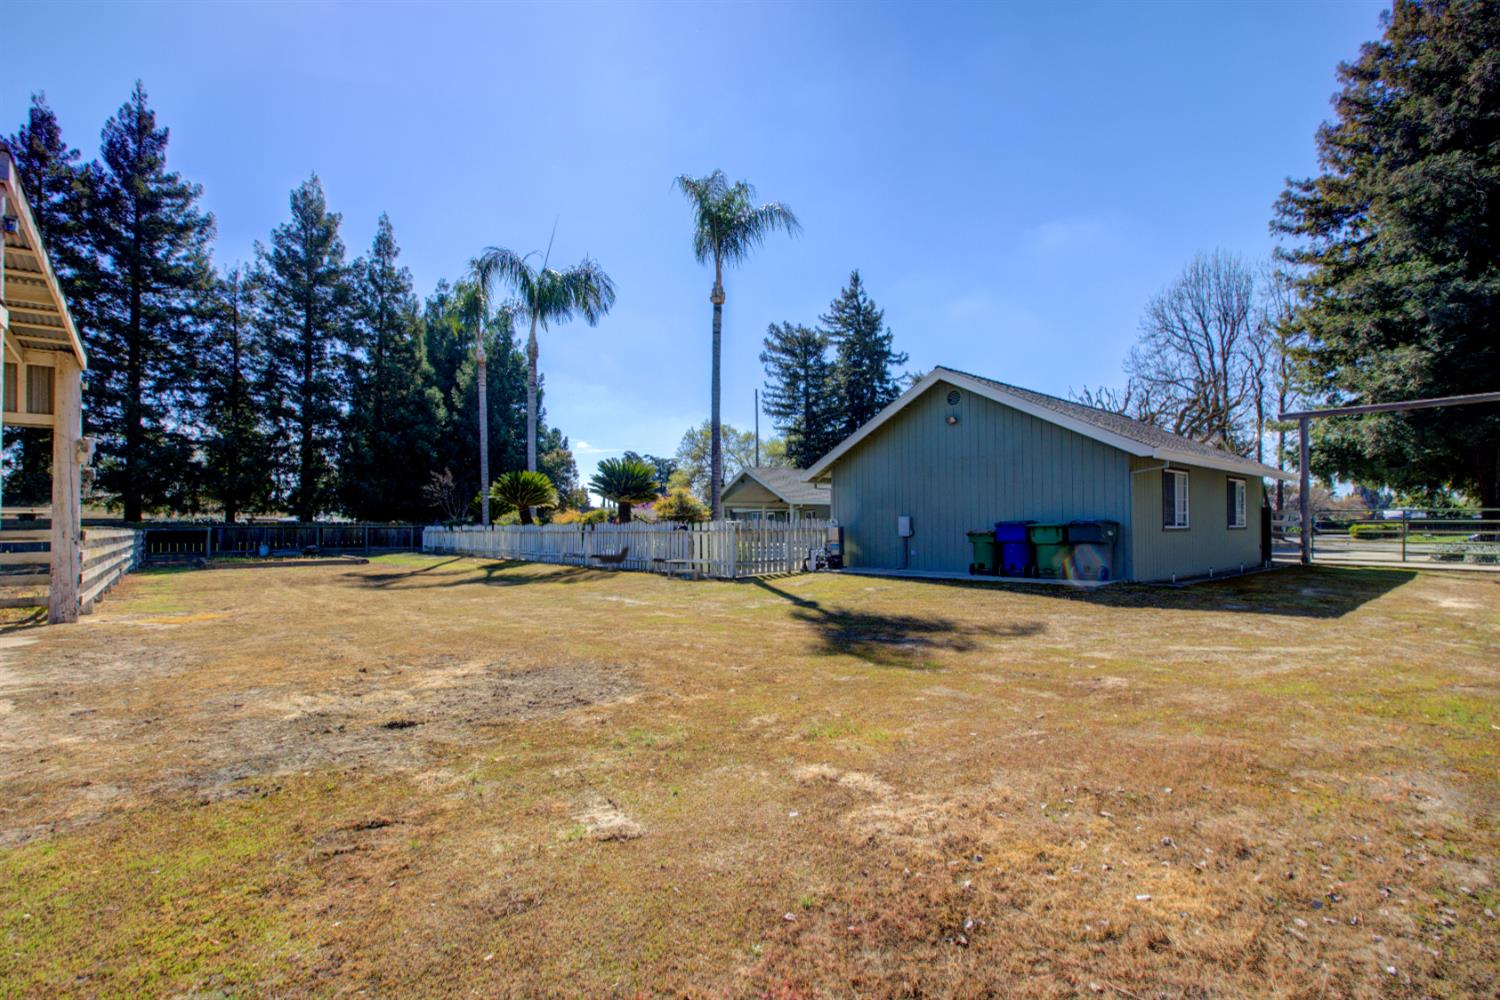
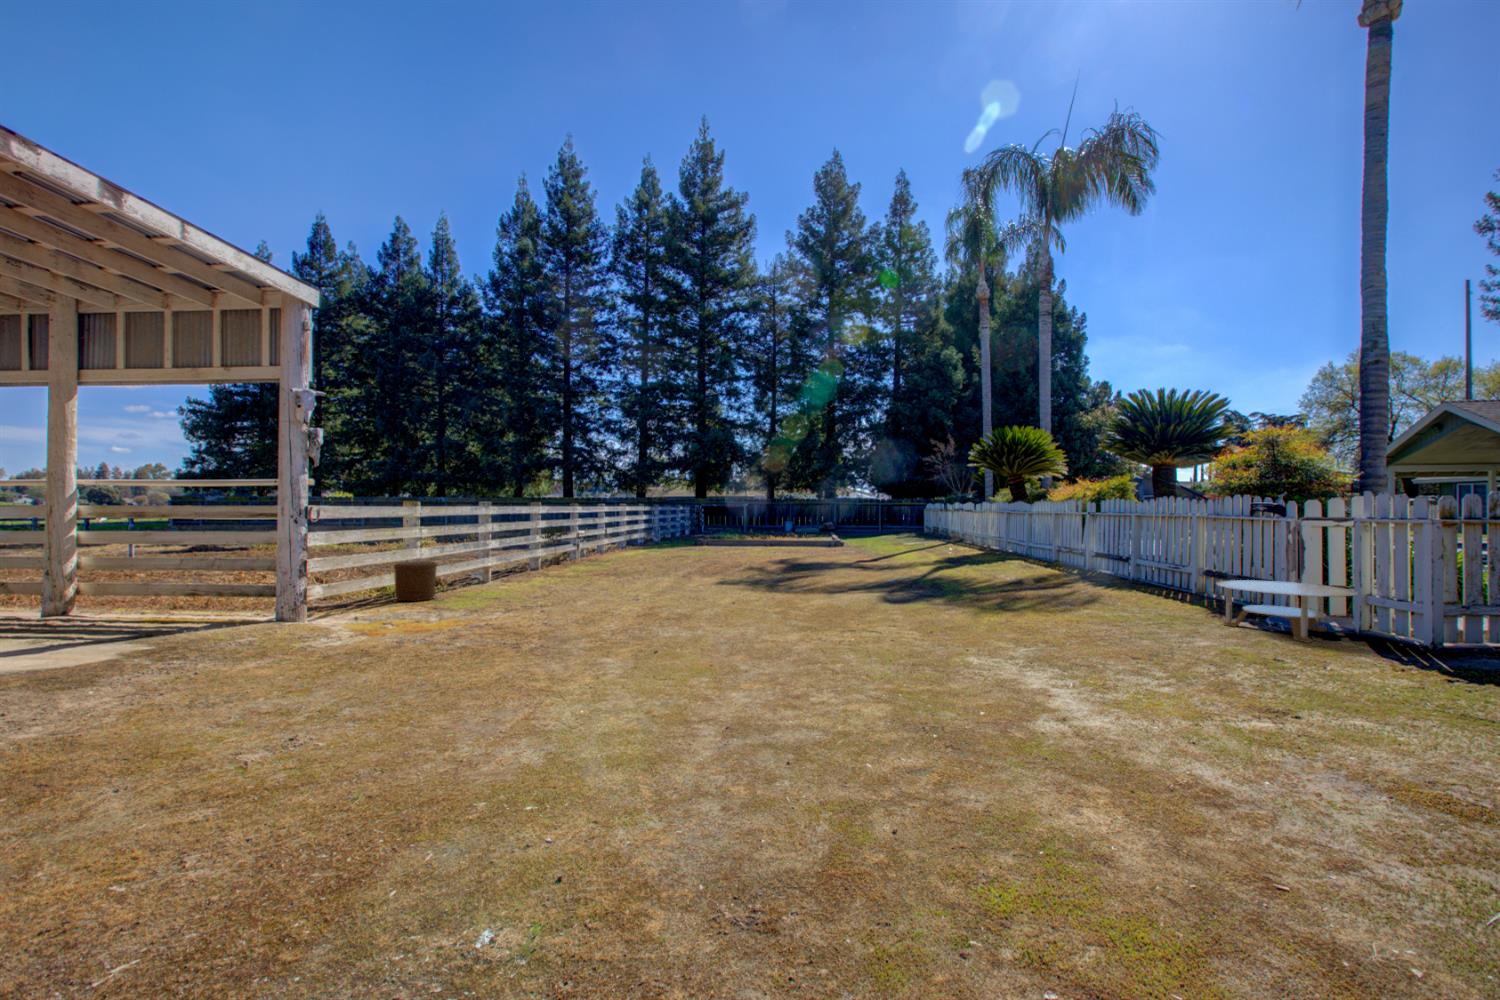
lounge chair: present [600,547,630,571] -> none [1089,541,1155,586]
potted plant: none [112,555,154,593] -> present [540,526,569,564]
woven basket: none [86,583,133,618] -> present [394,561,437,601]

